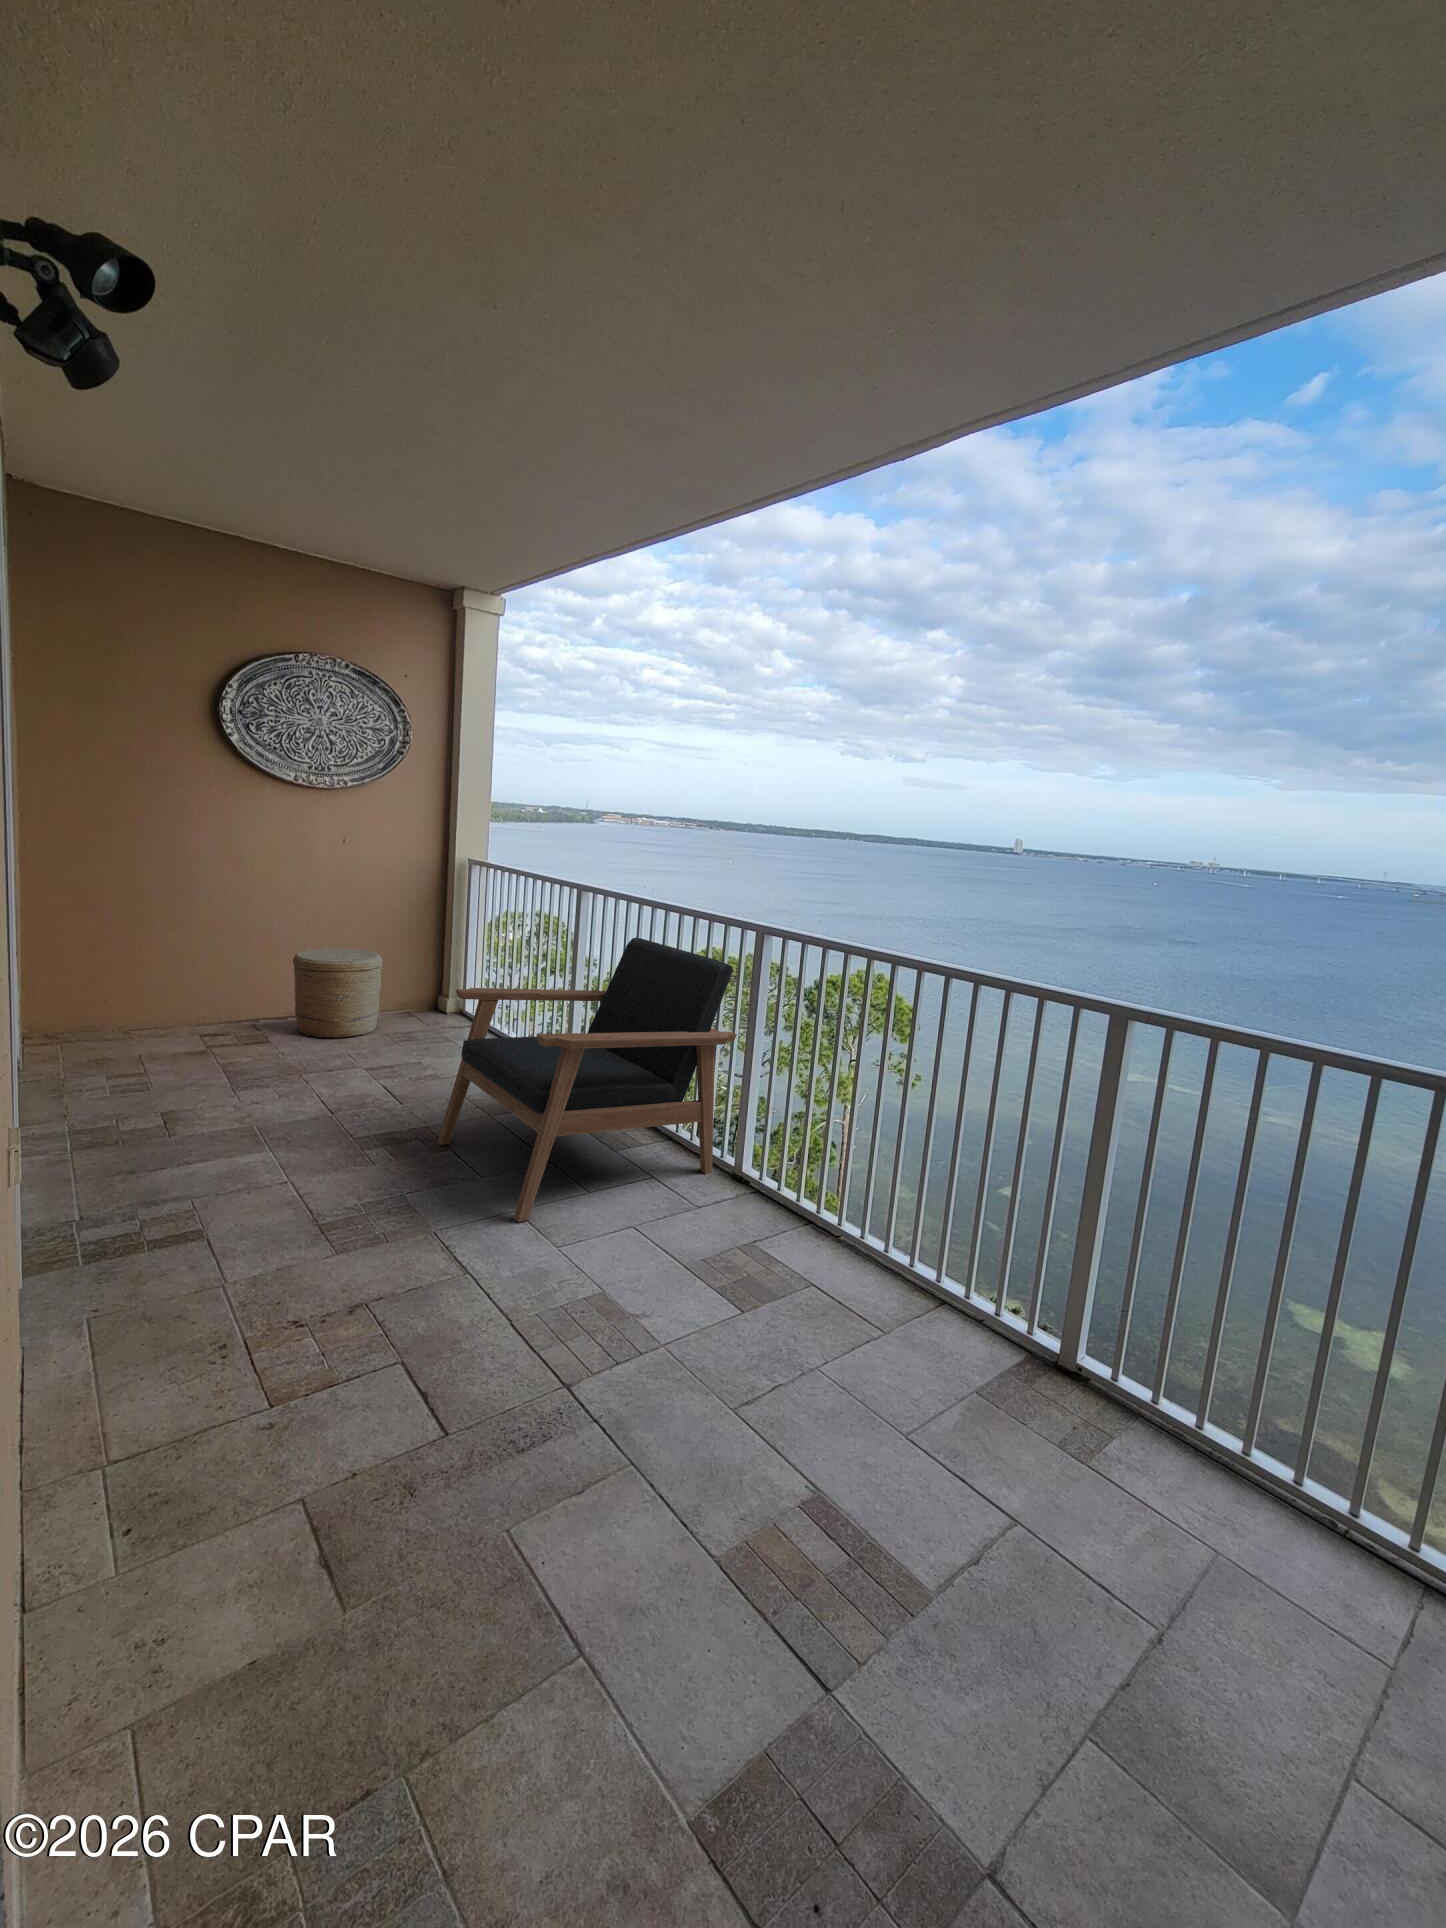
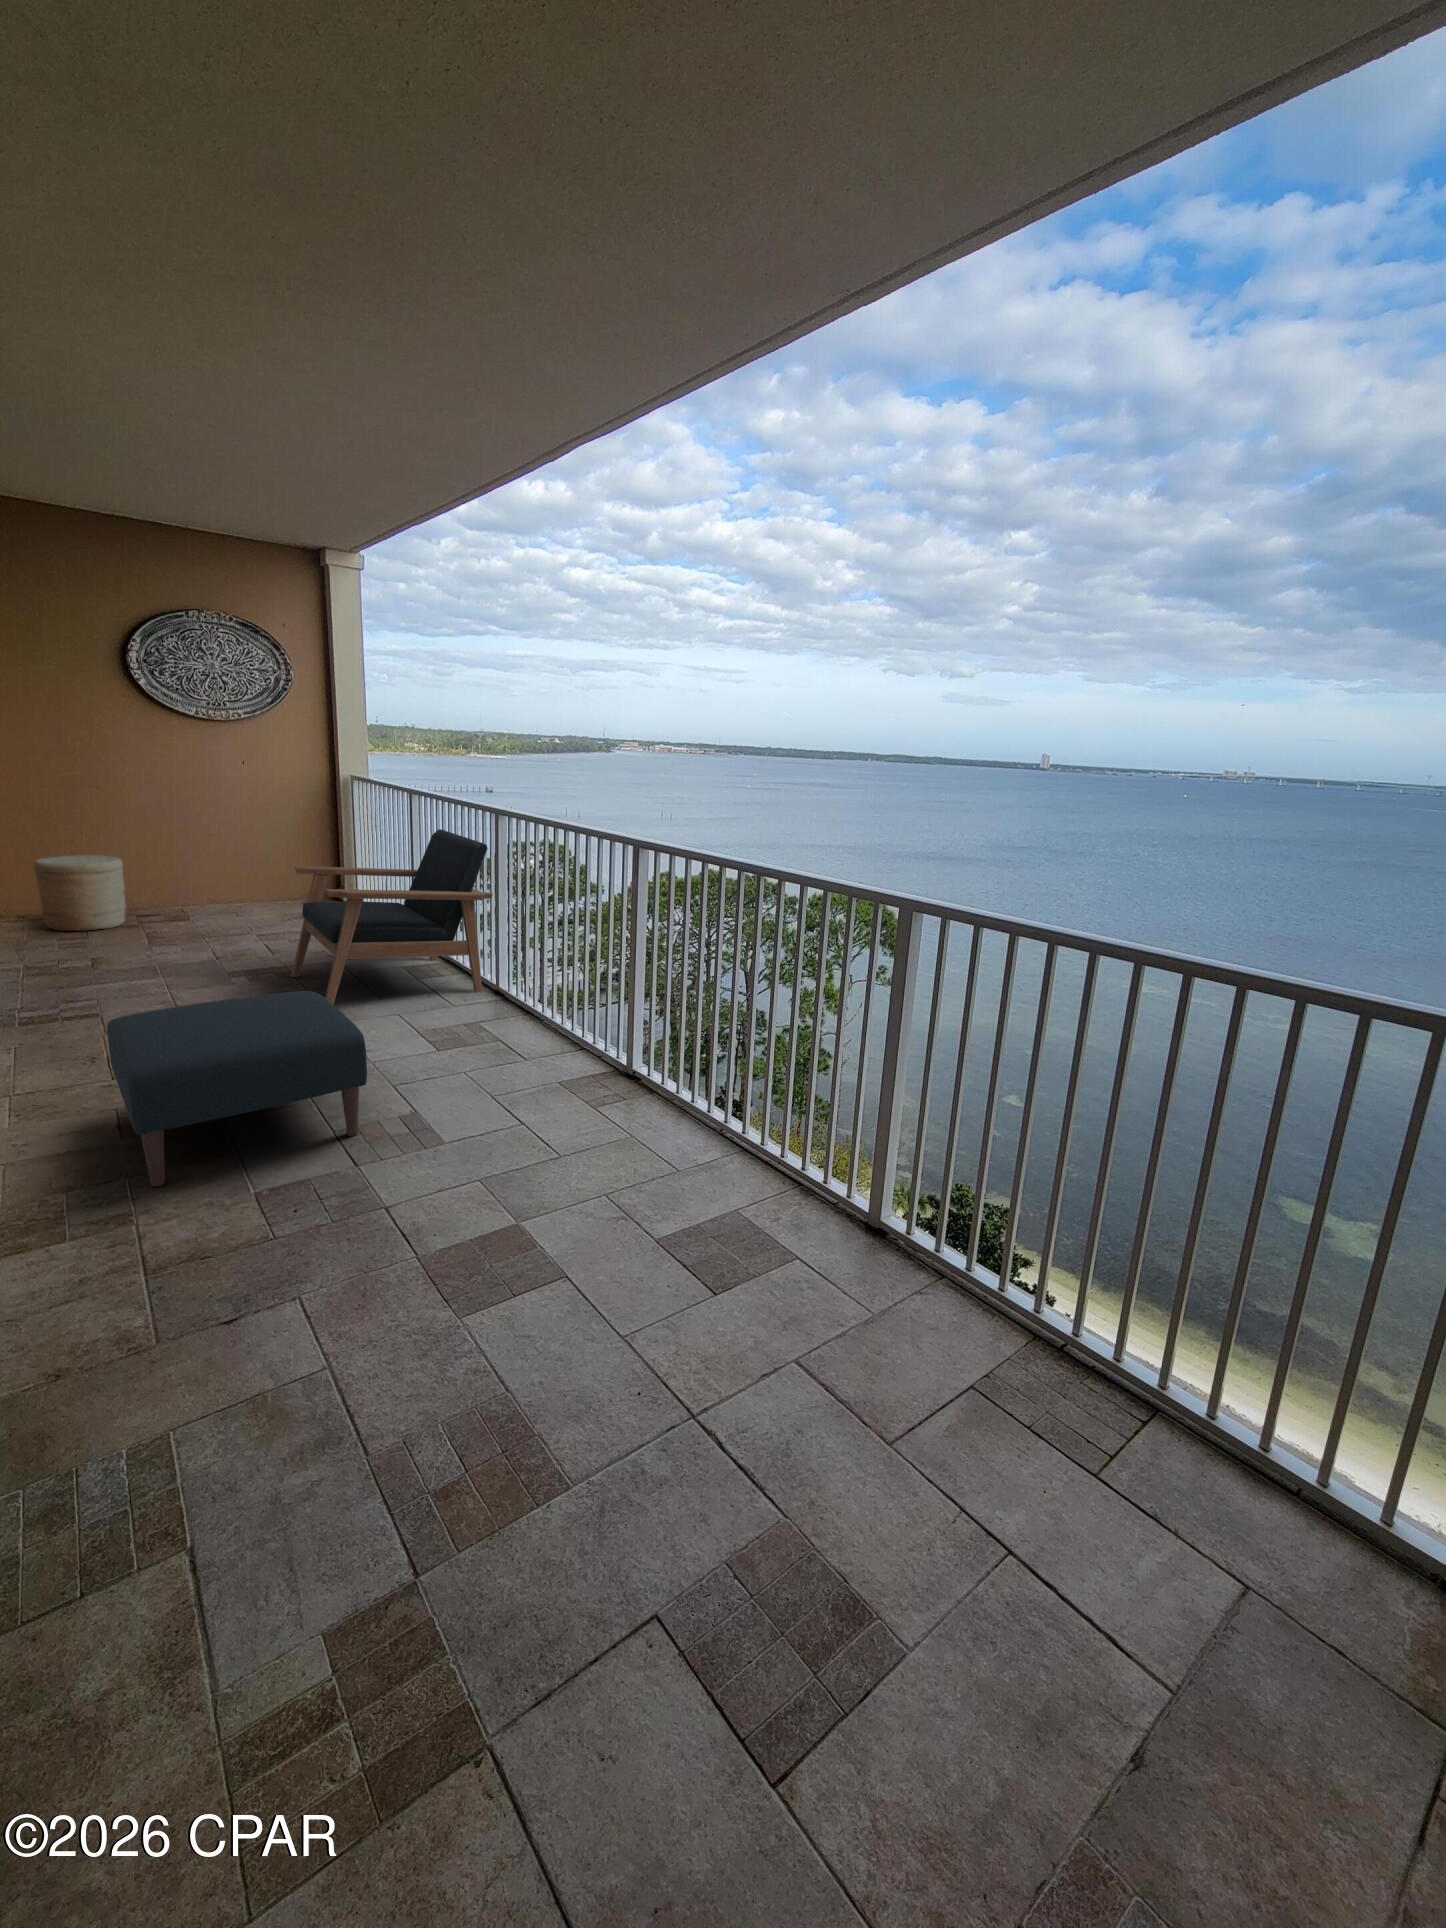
woven basket: present [293,949,383,1038] -> present [33,855,126,931]
ottoman: none [281,1235,770,1781] -> present [107,991,367,1187]

